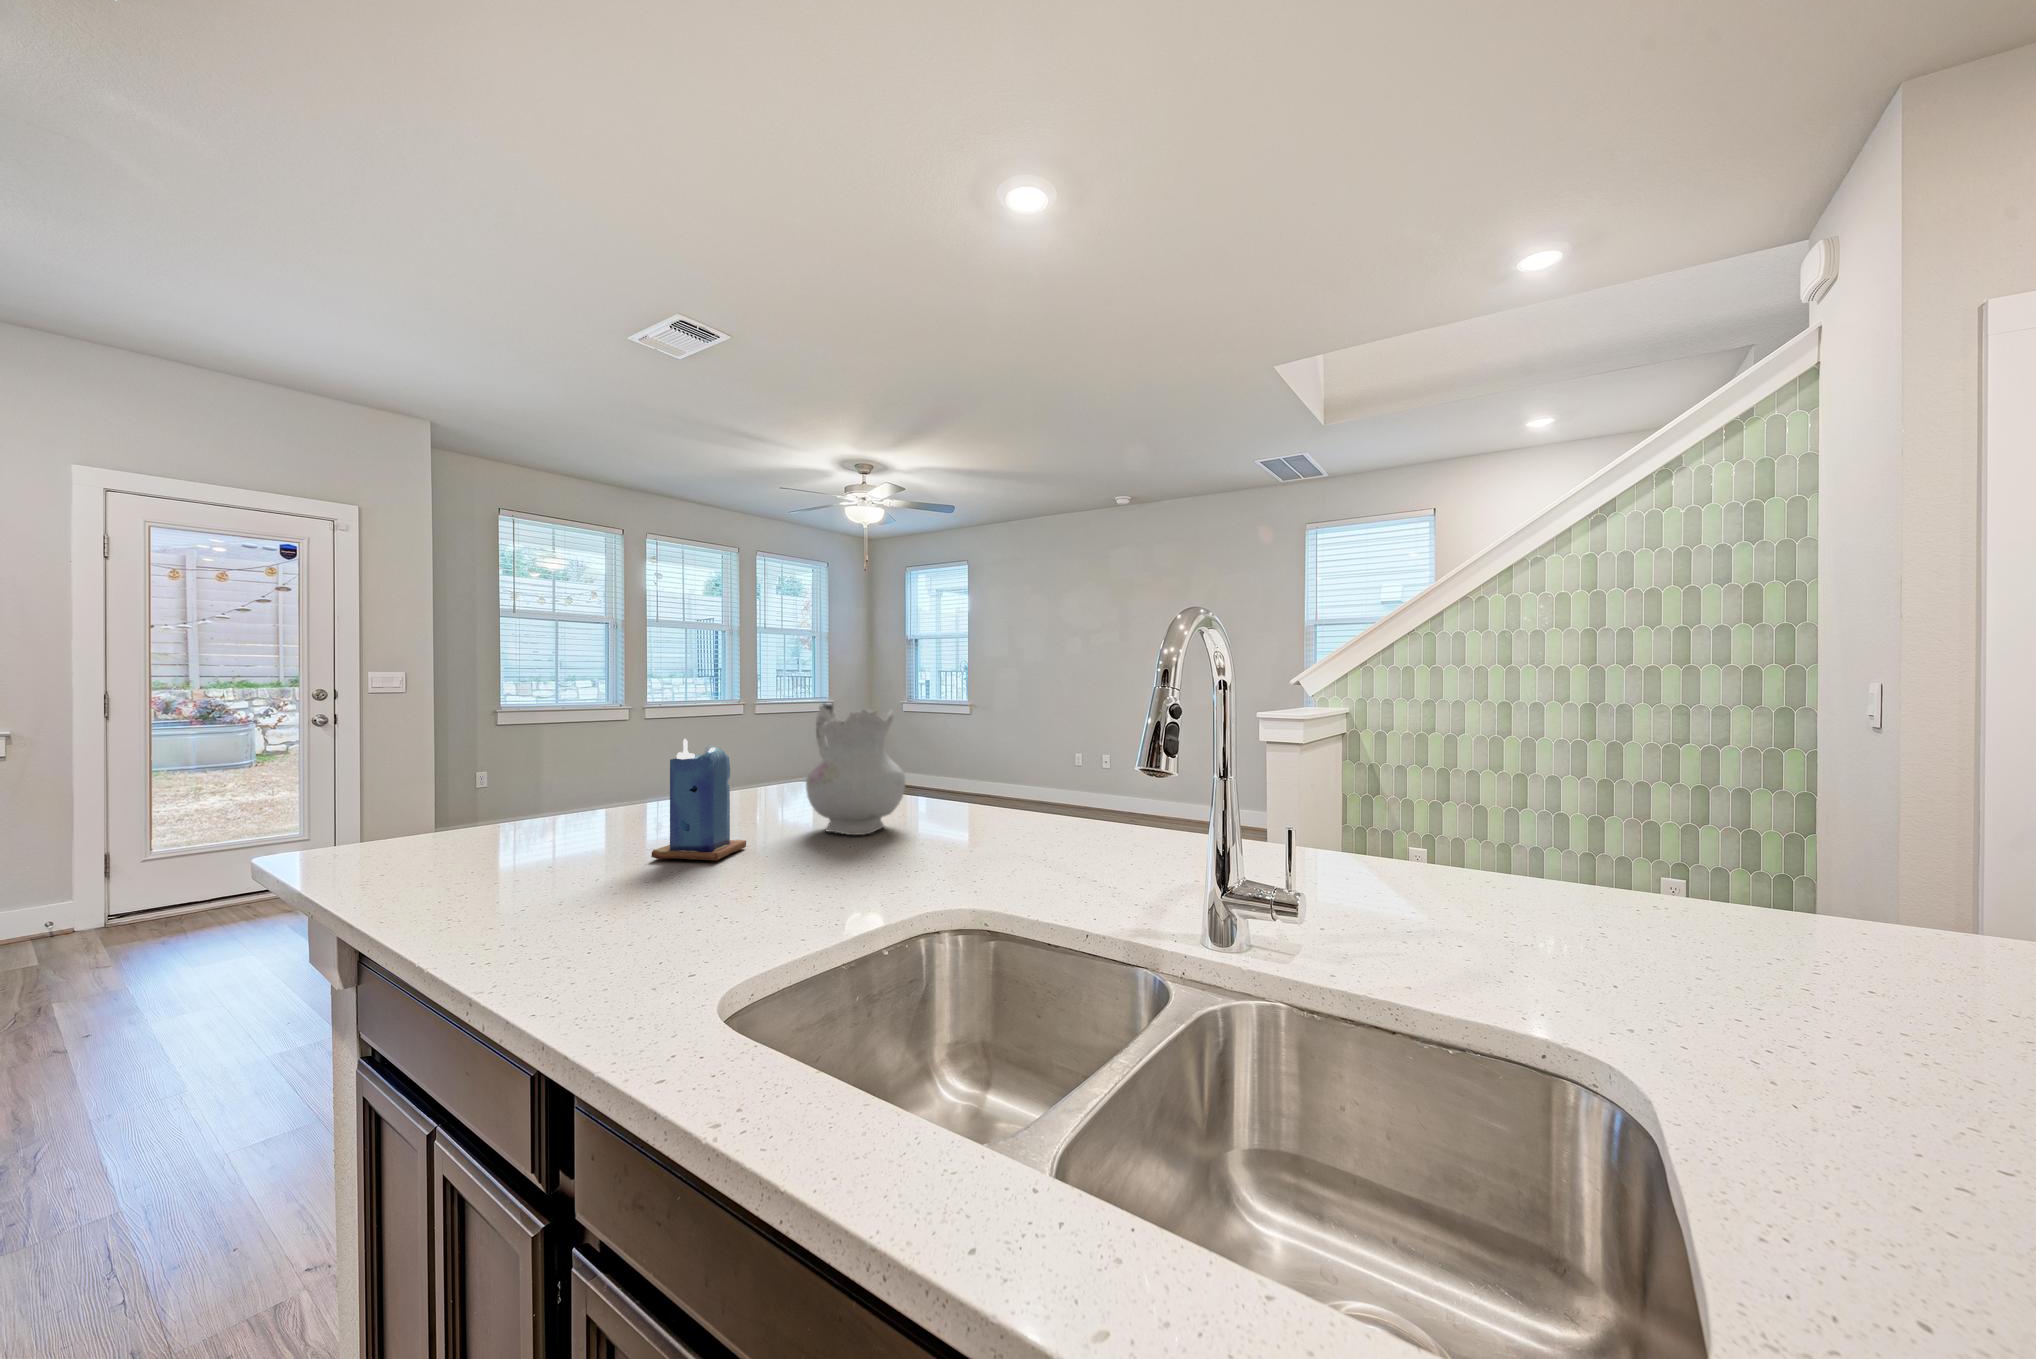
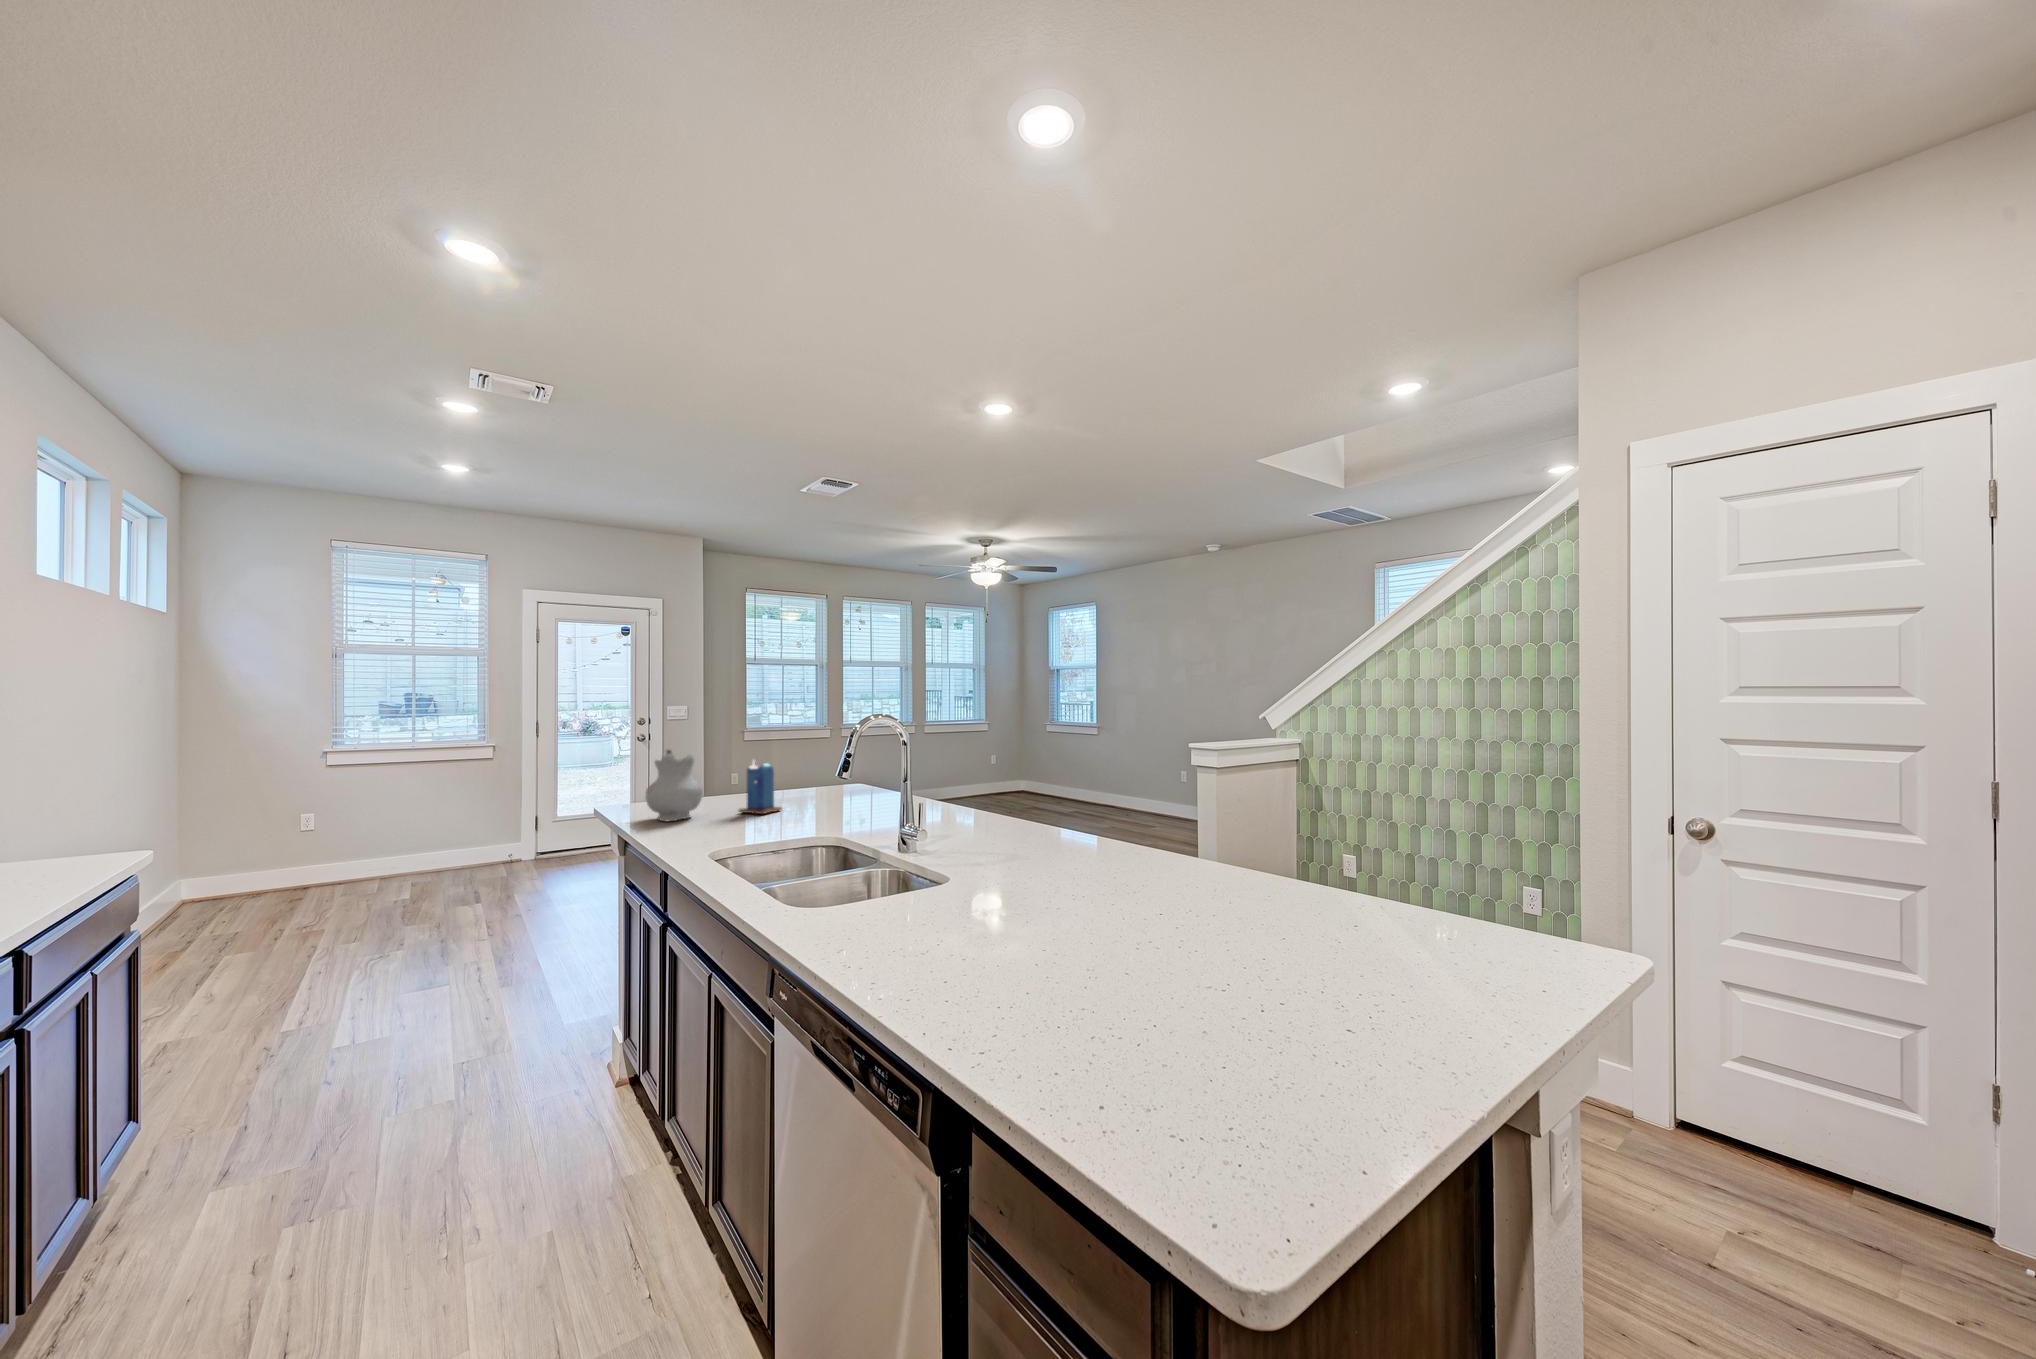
ceramic pitcher: present [806,703,905,835] -> present [646,750,703,822]

